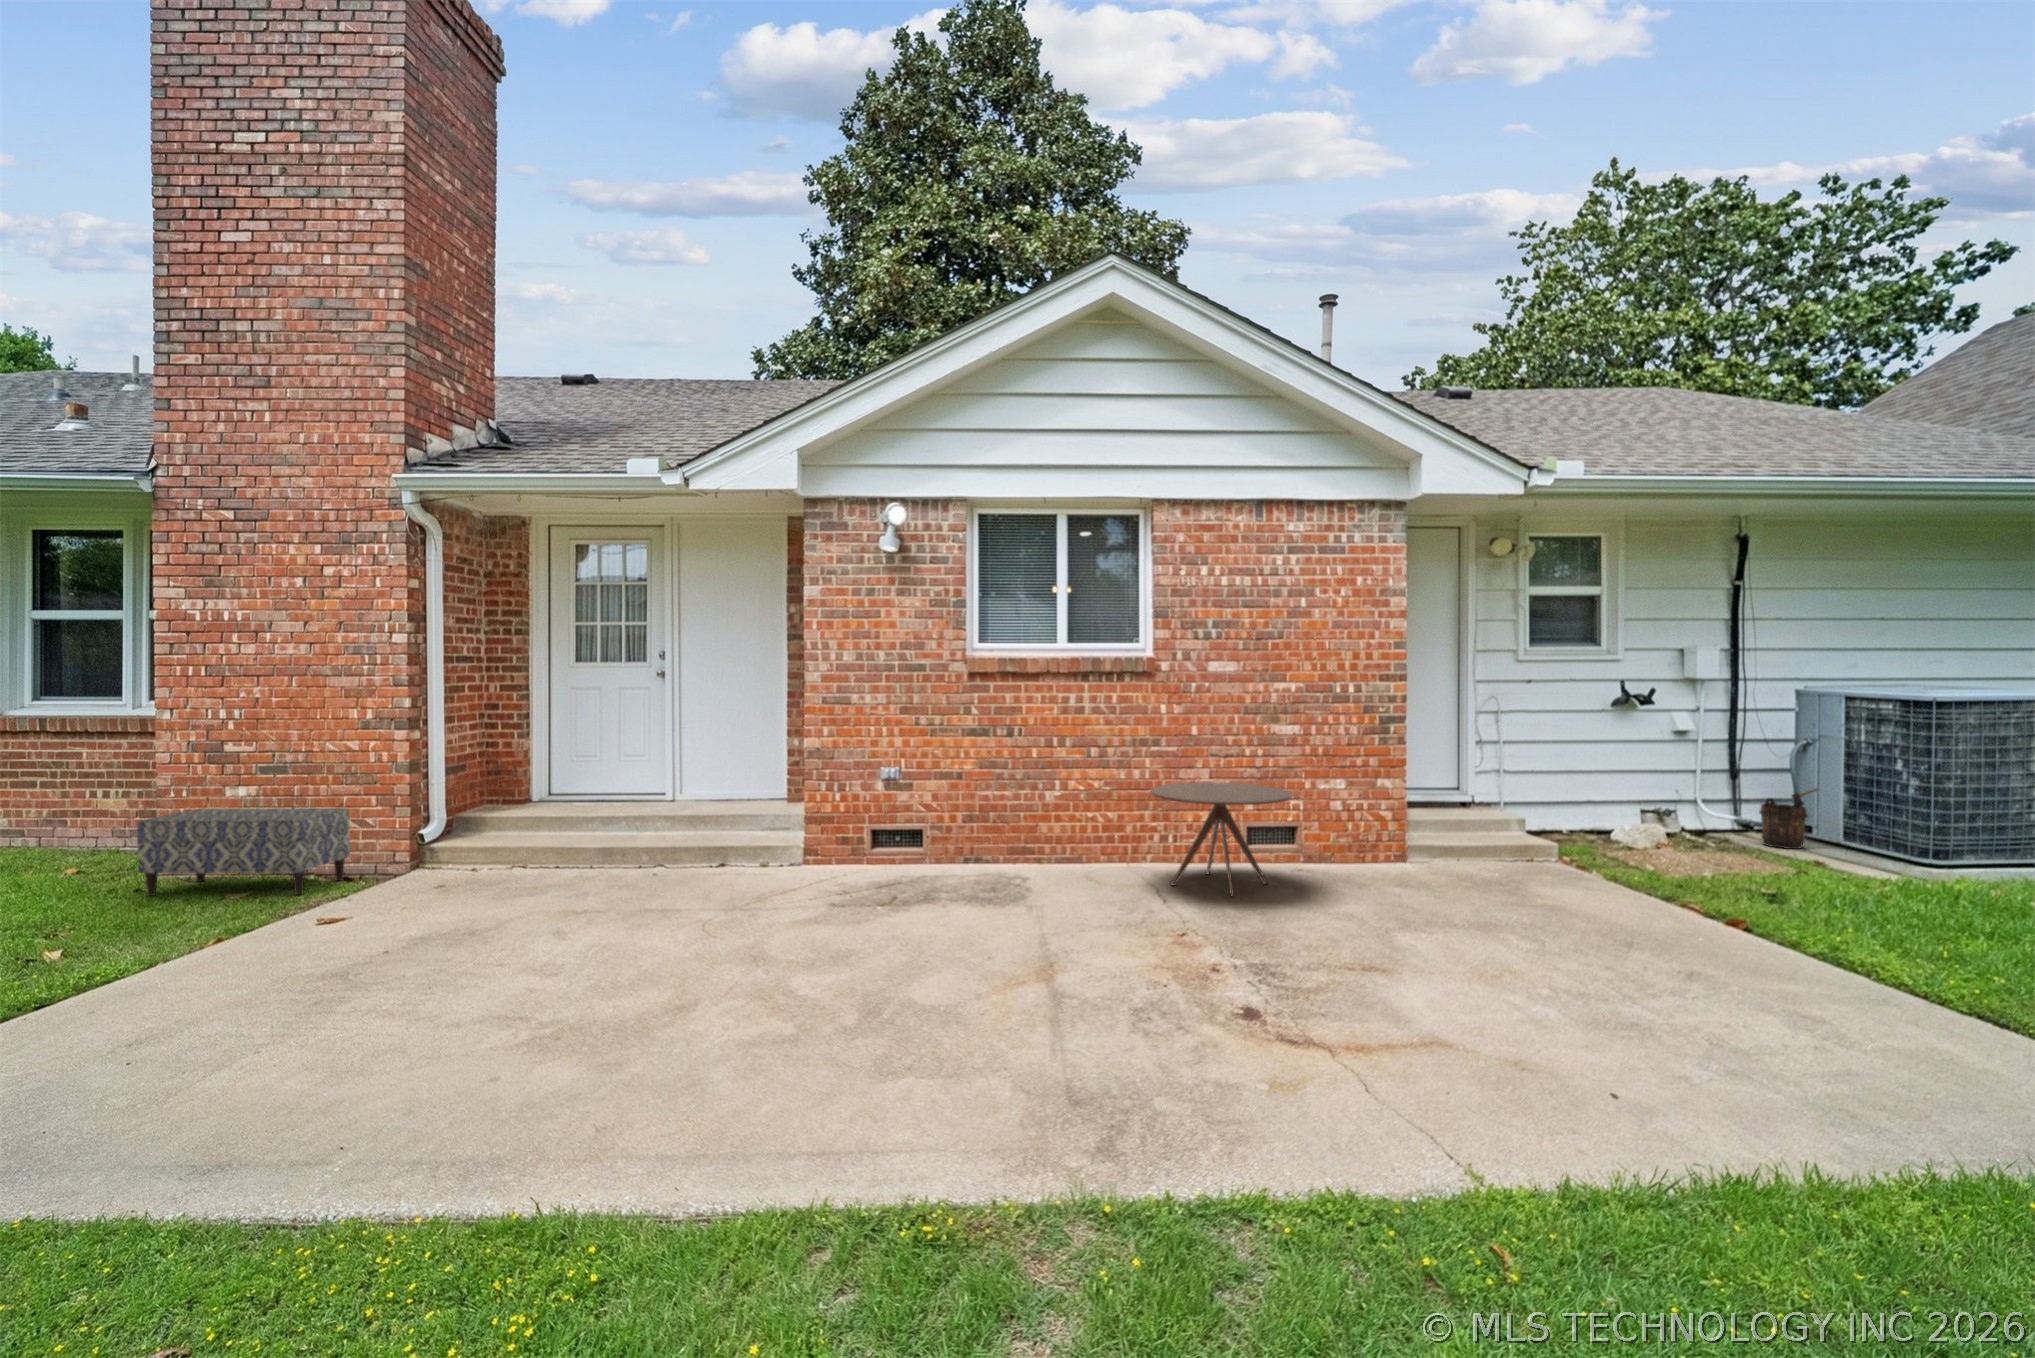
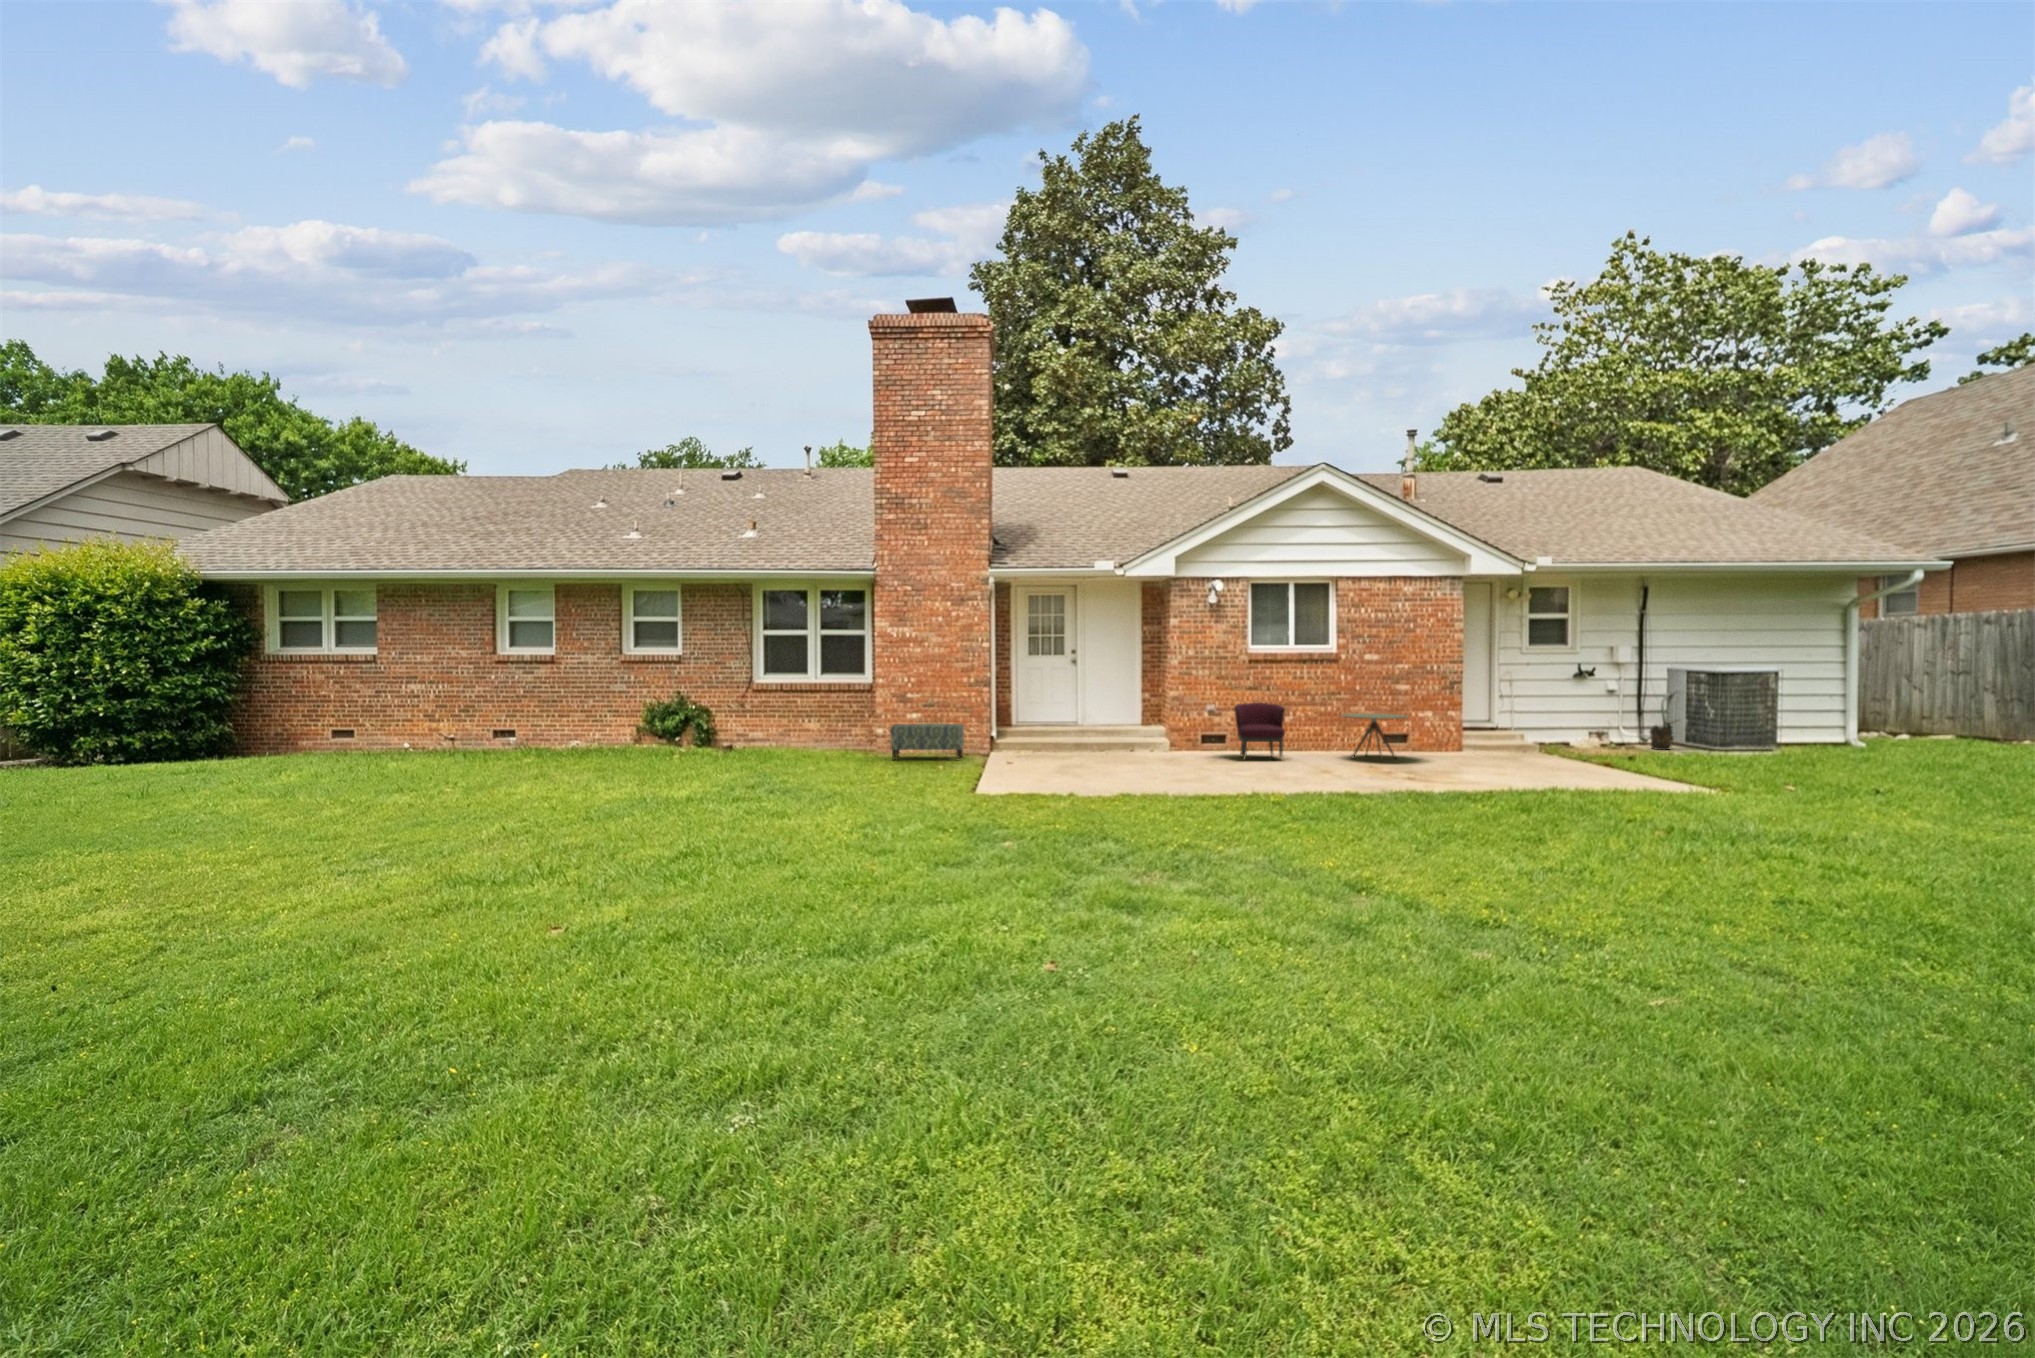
chair: none [925,762,1032,891] -> present [1234,703,1285,759]

